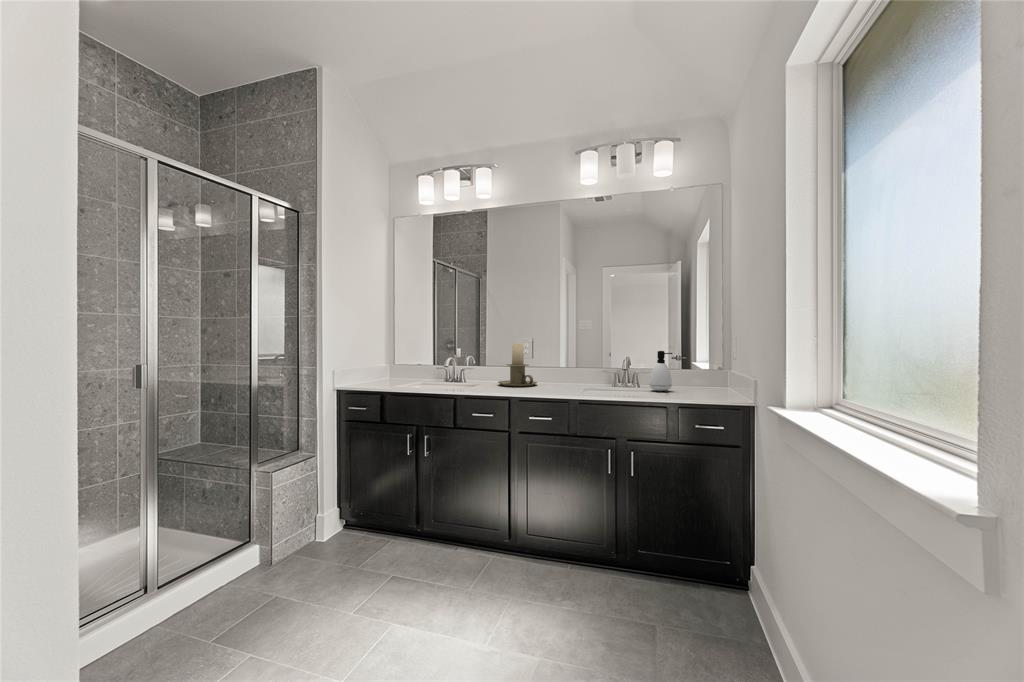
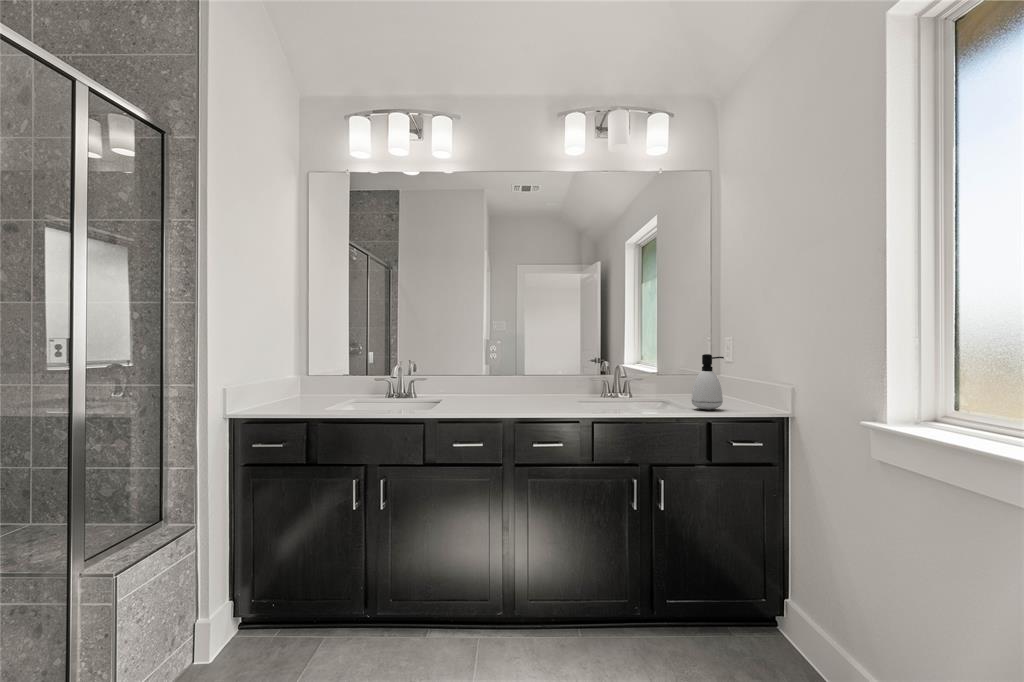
candle holder: present [498,343,537,386] -> none [473,346,530,408]

